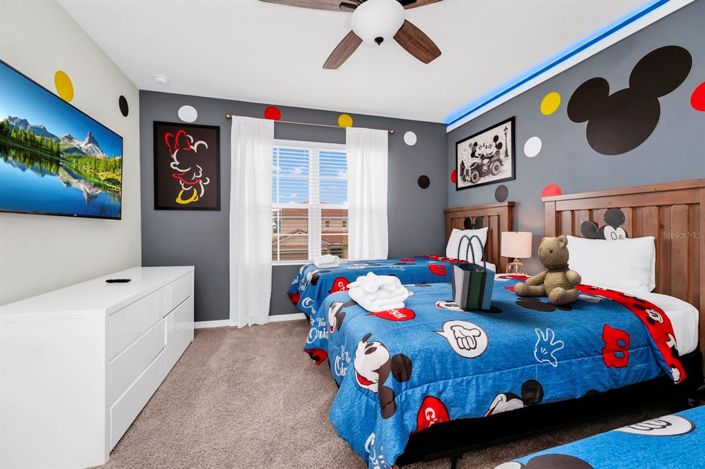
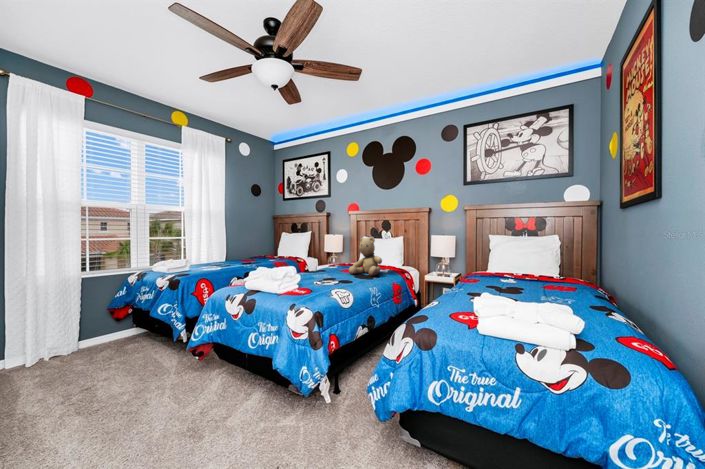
tote bag: present [450,235,495,309] -> none [314,237,350,285]

